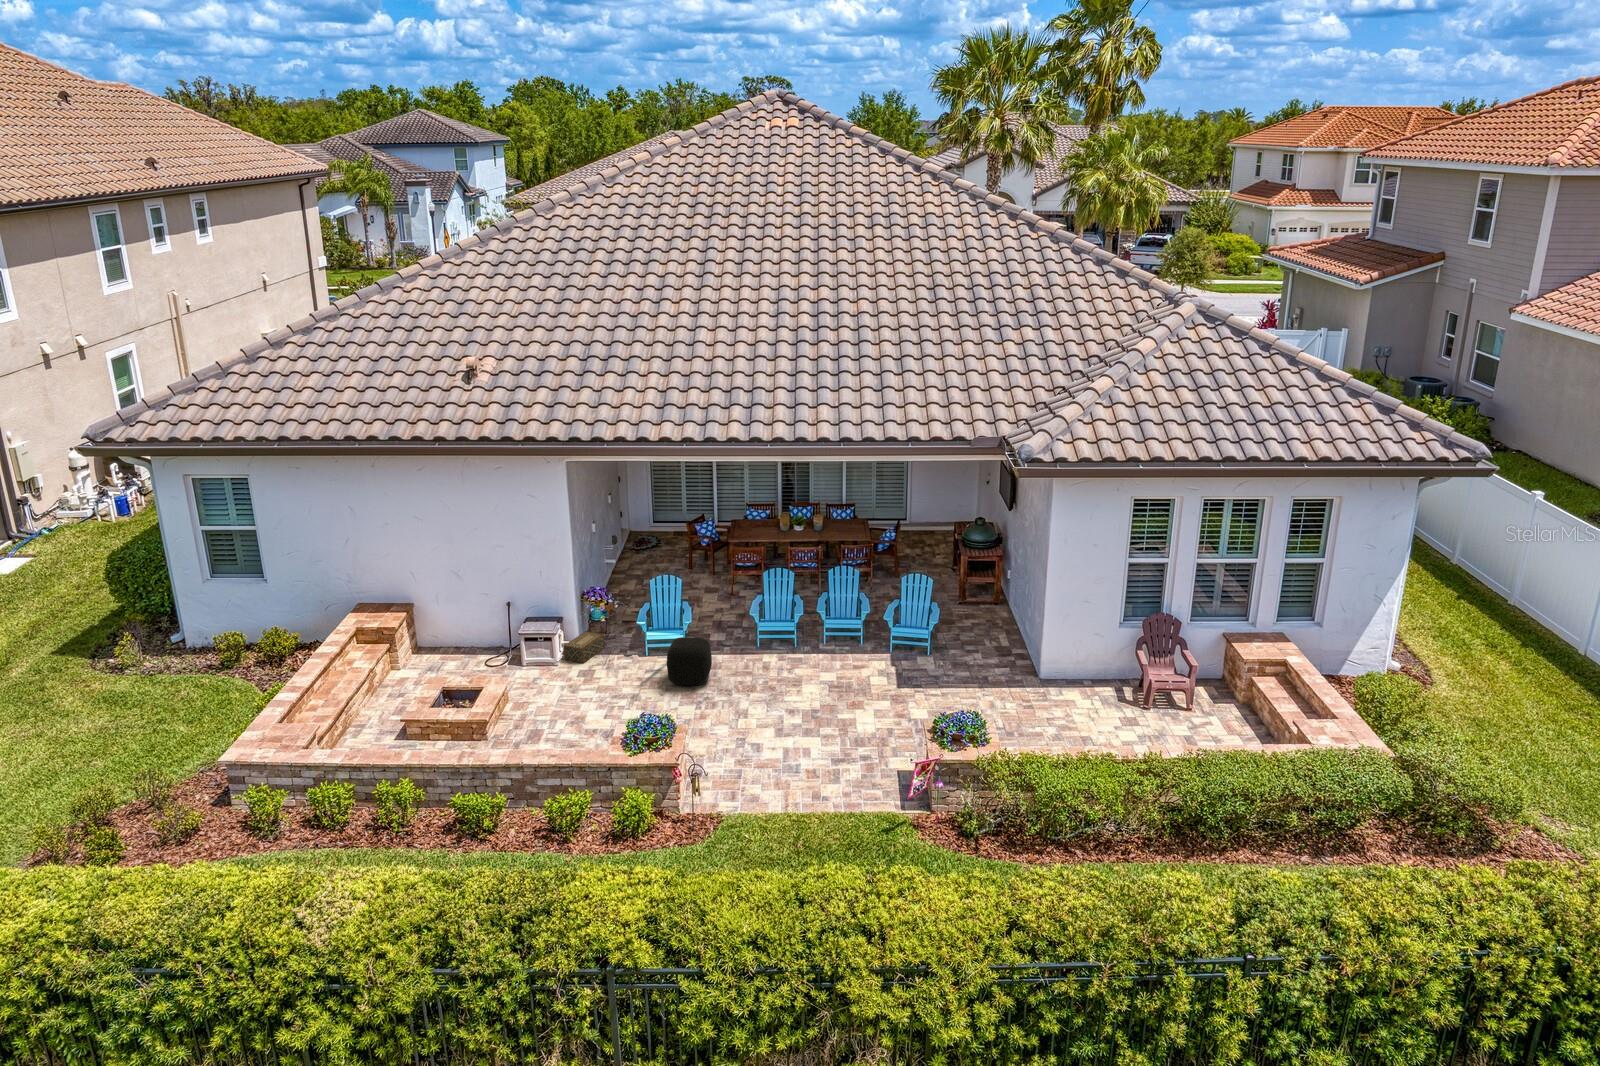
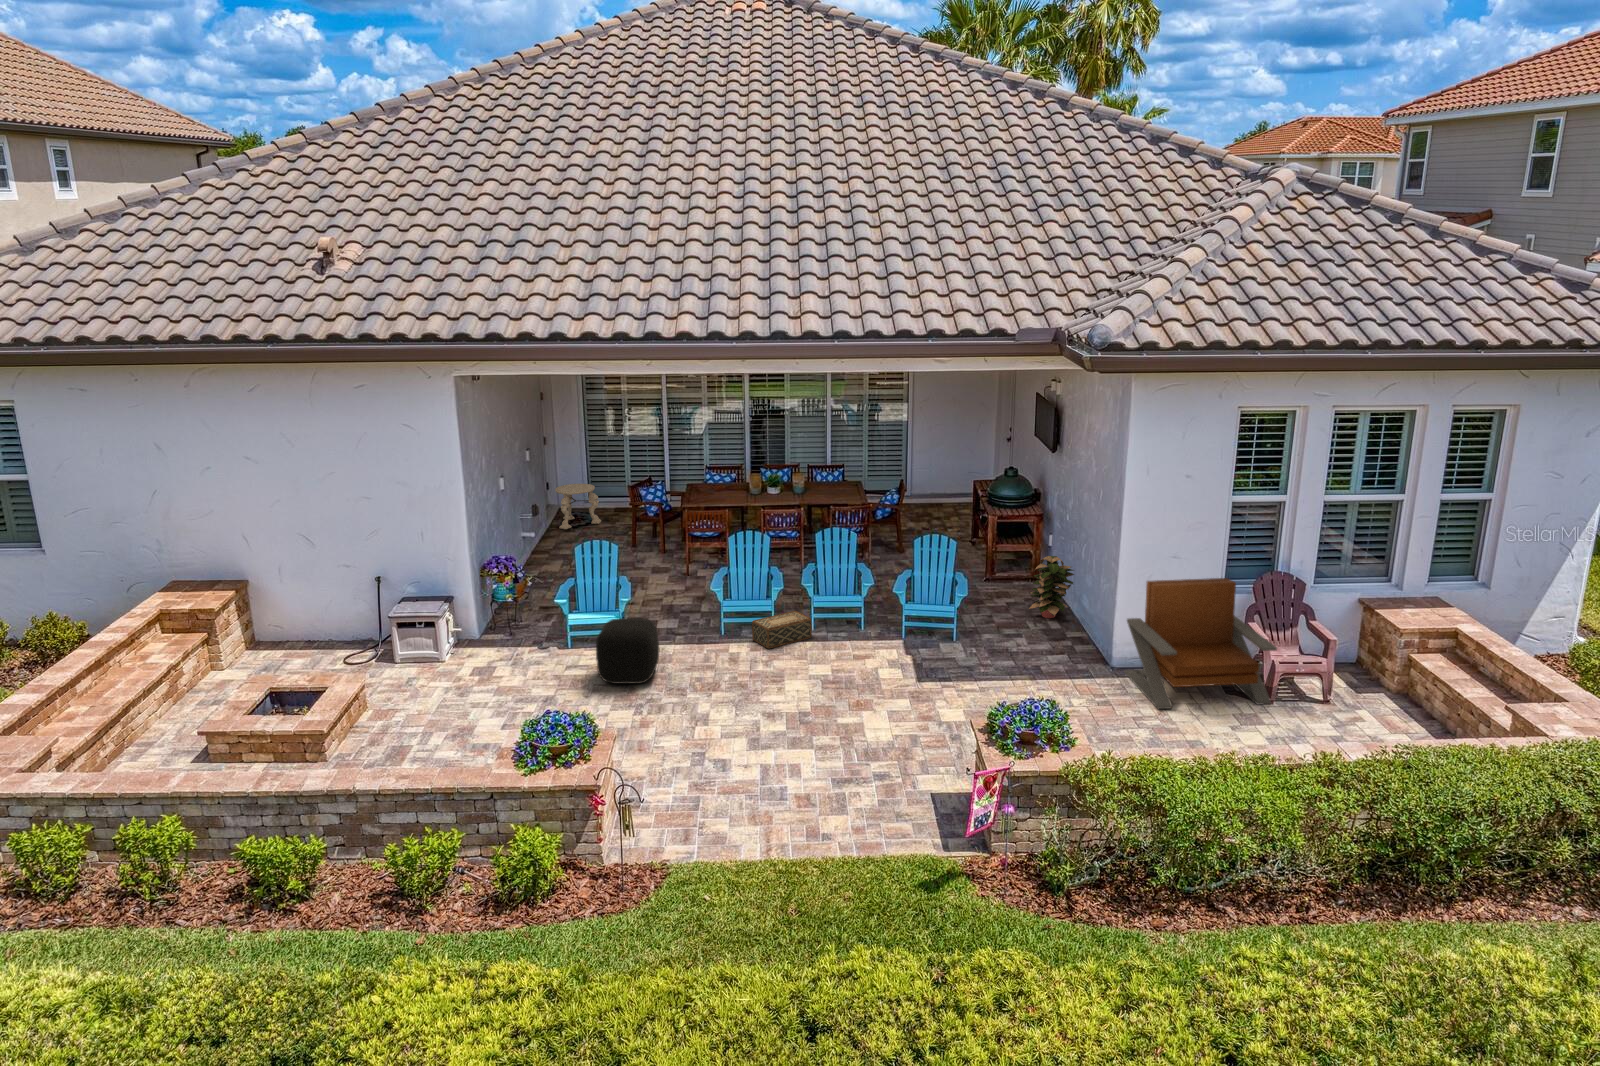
side table: none [627,511,662,549] -> present [555,484,601,529]
decorative plant: none [984,591,1020,637] -> present [1029,556,1074,618]
lounge chair: none [1046,619,1149,714] -> present [1124,578,1277,709]
woven basket: present [564,631,605,663] -> present [752,611,812,649]

